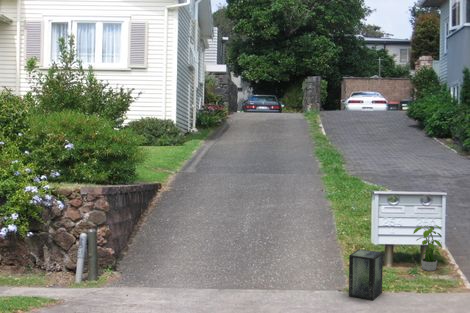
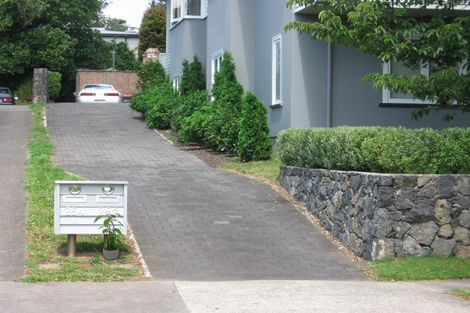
storage box: present [349,249,383,300] -> none [17,241,55,294]

